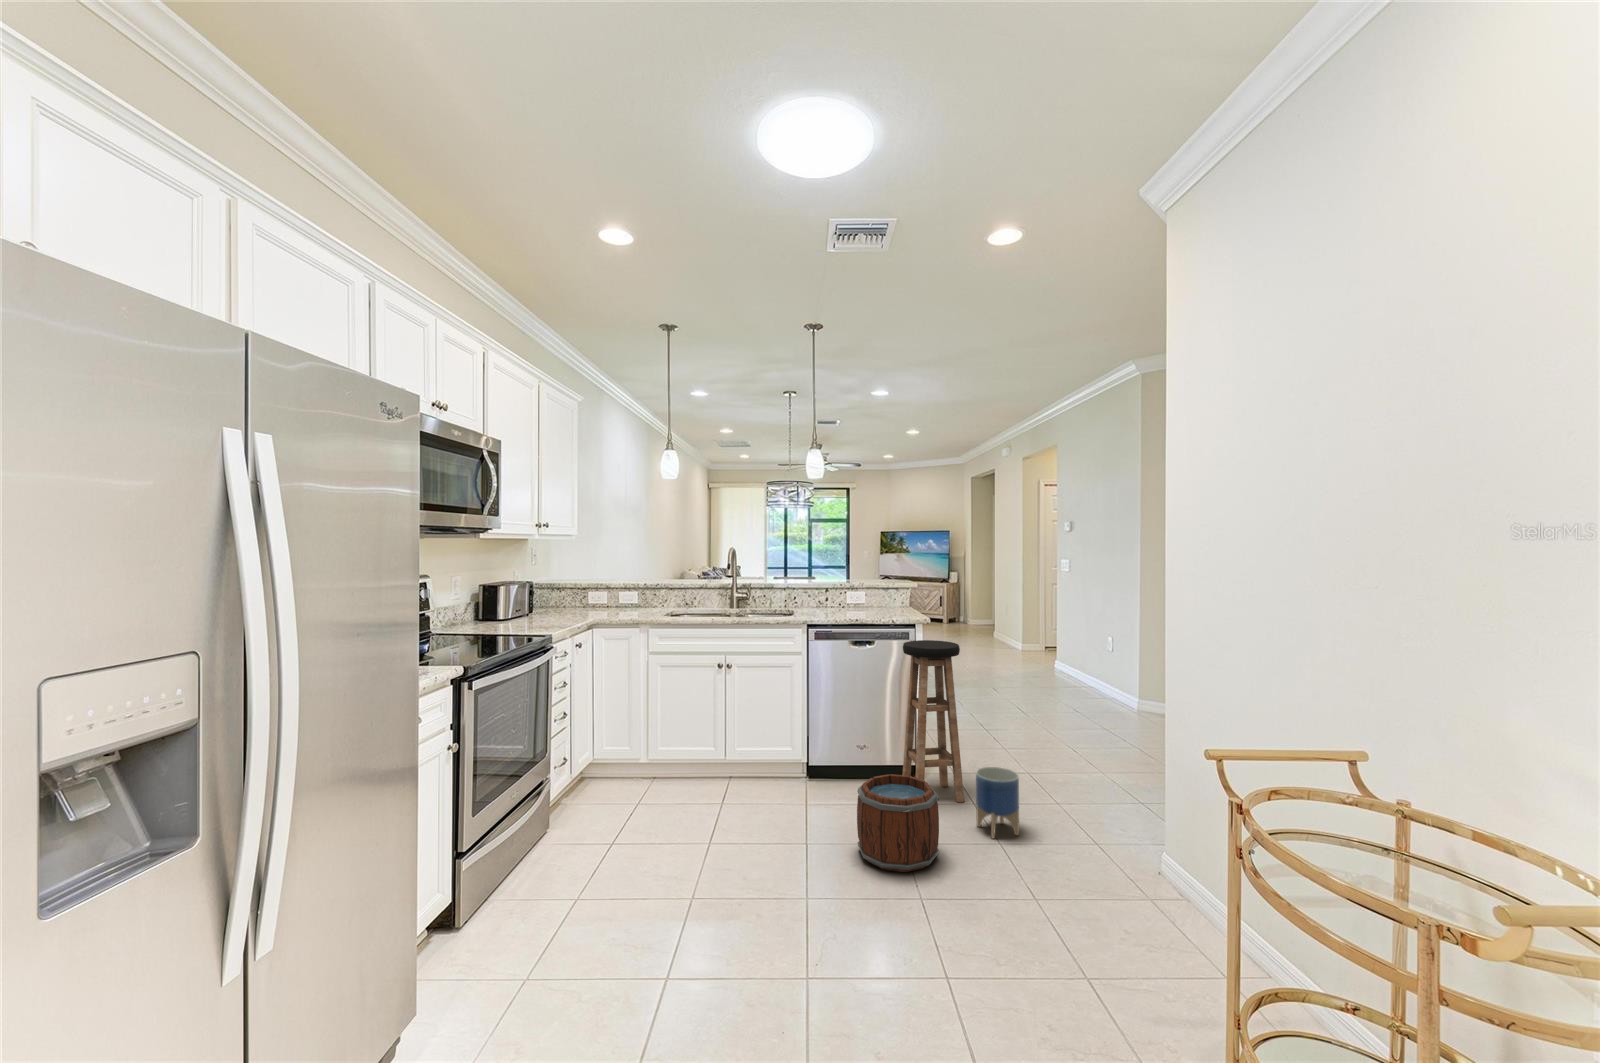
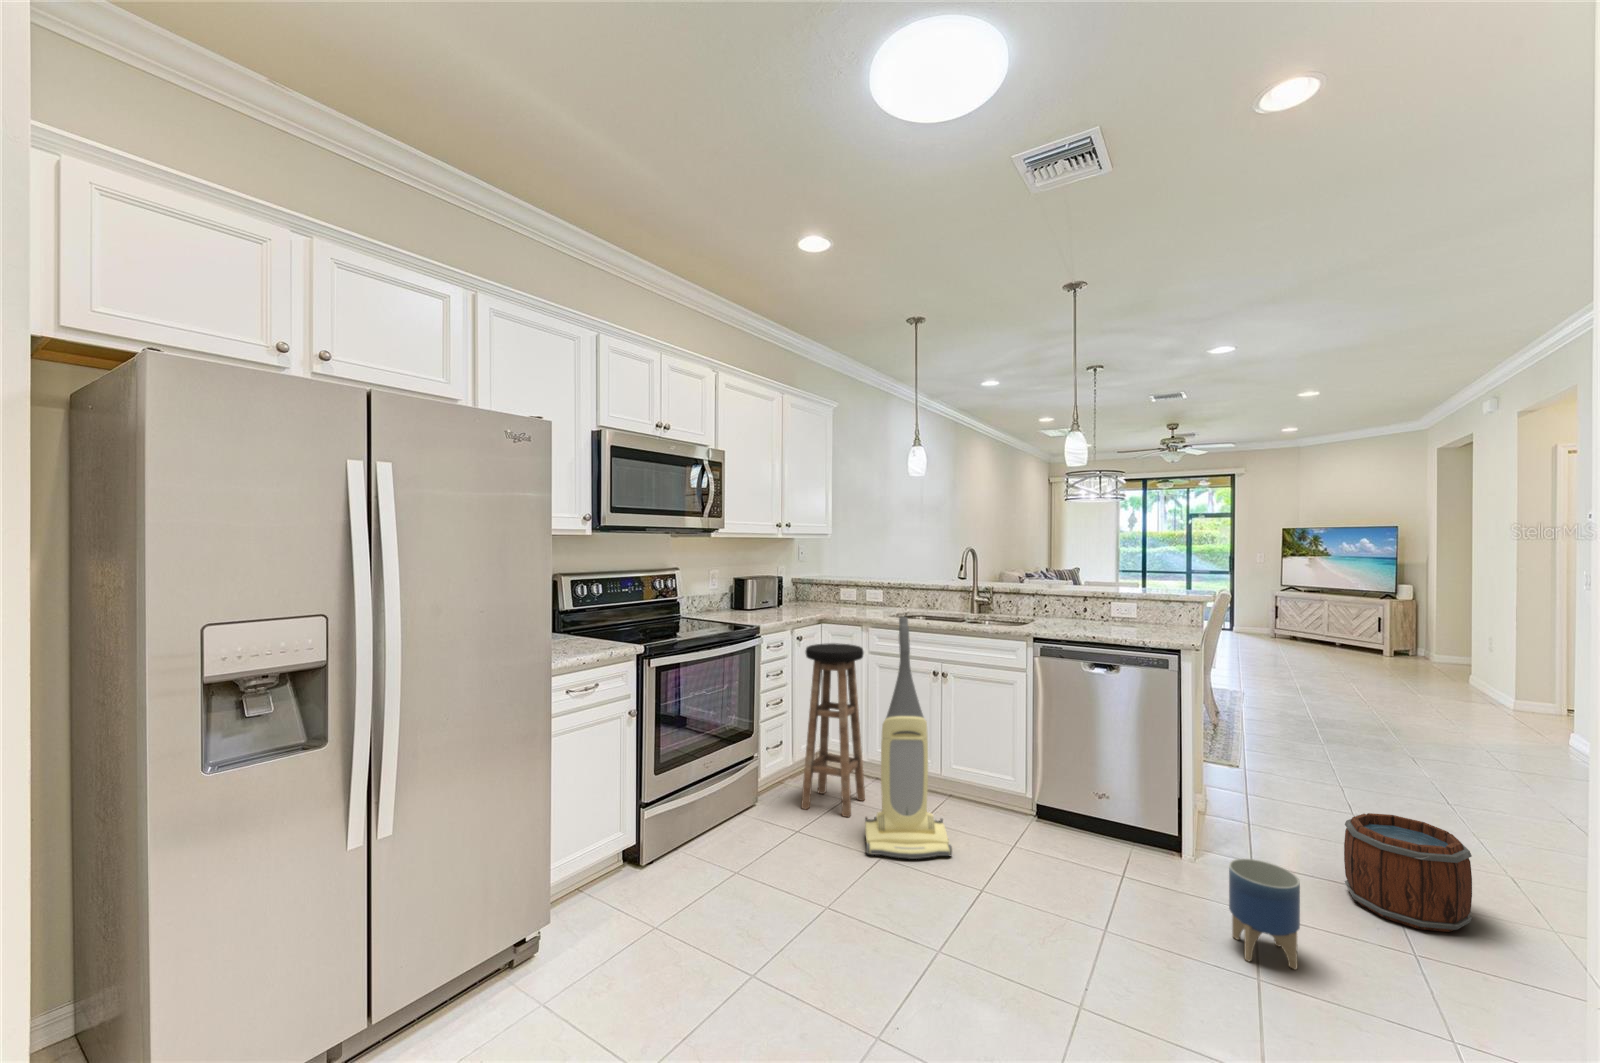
vacuum cleaner: none [679,613,765,844] -> present [865,617,952,859]
bar stool: present [903,640,964,803] -> present [801,643,865,817]
bucket: present [857,774,939,872] -> present [1344,813,1472,932]

